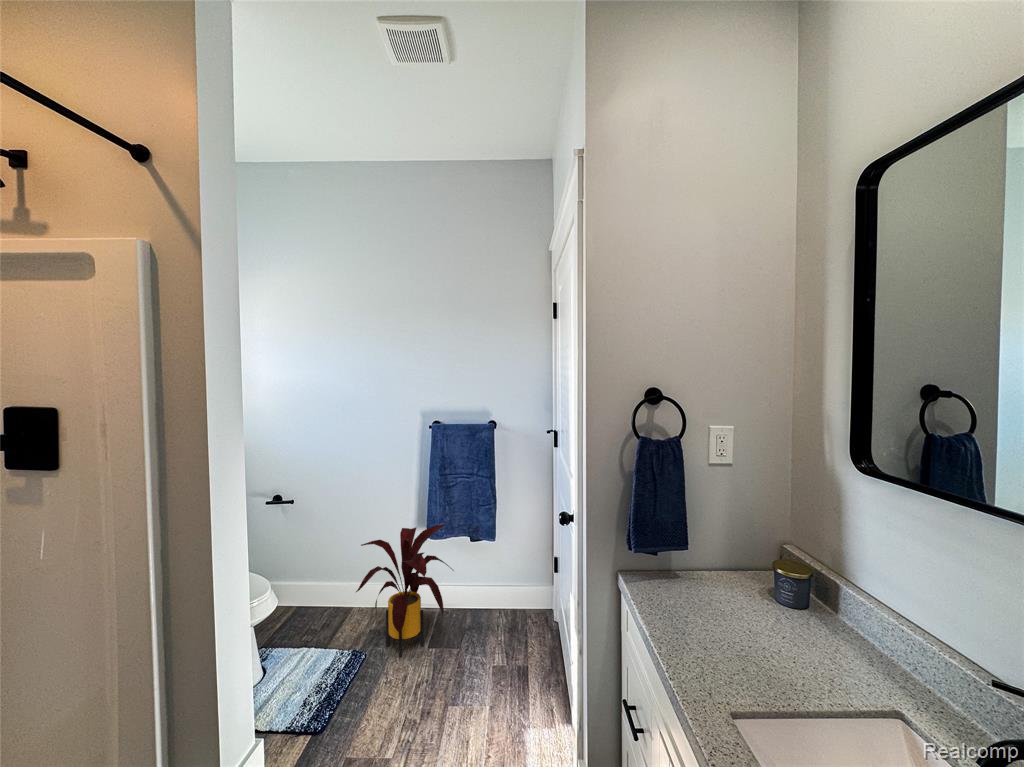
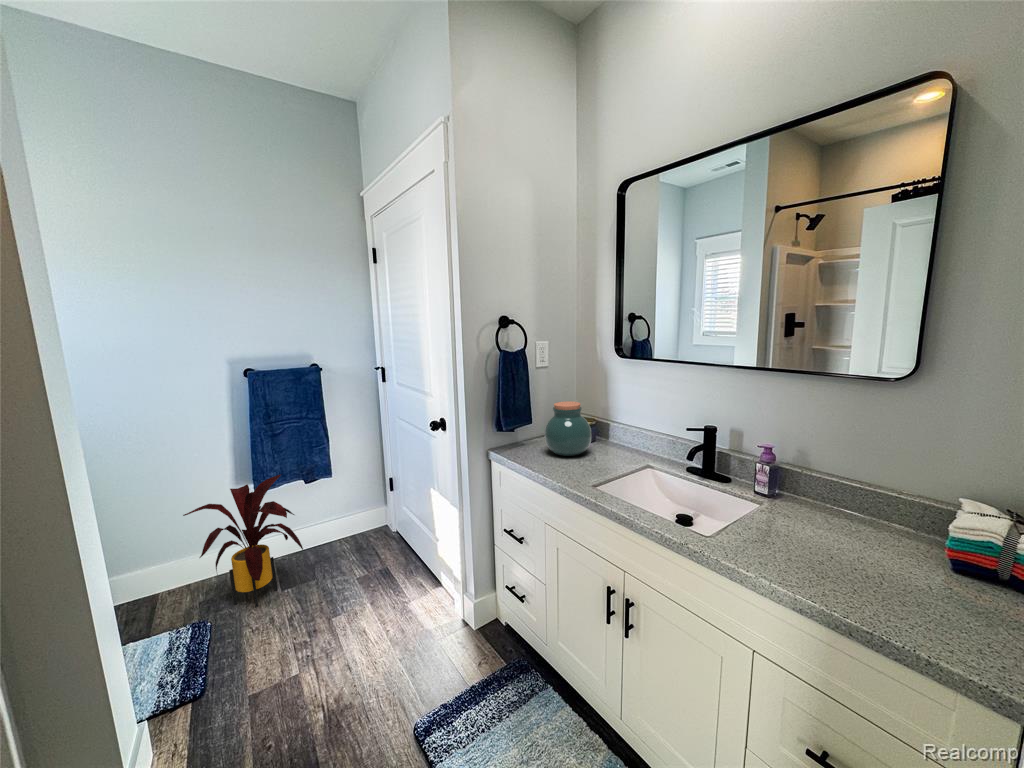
jar: none [688,531,772,630] -> present [545,401,591,456]

